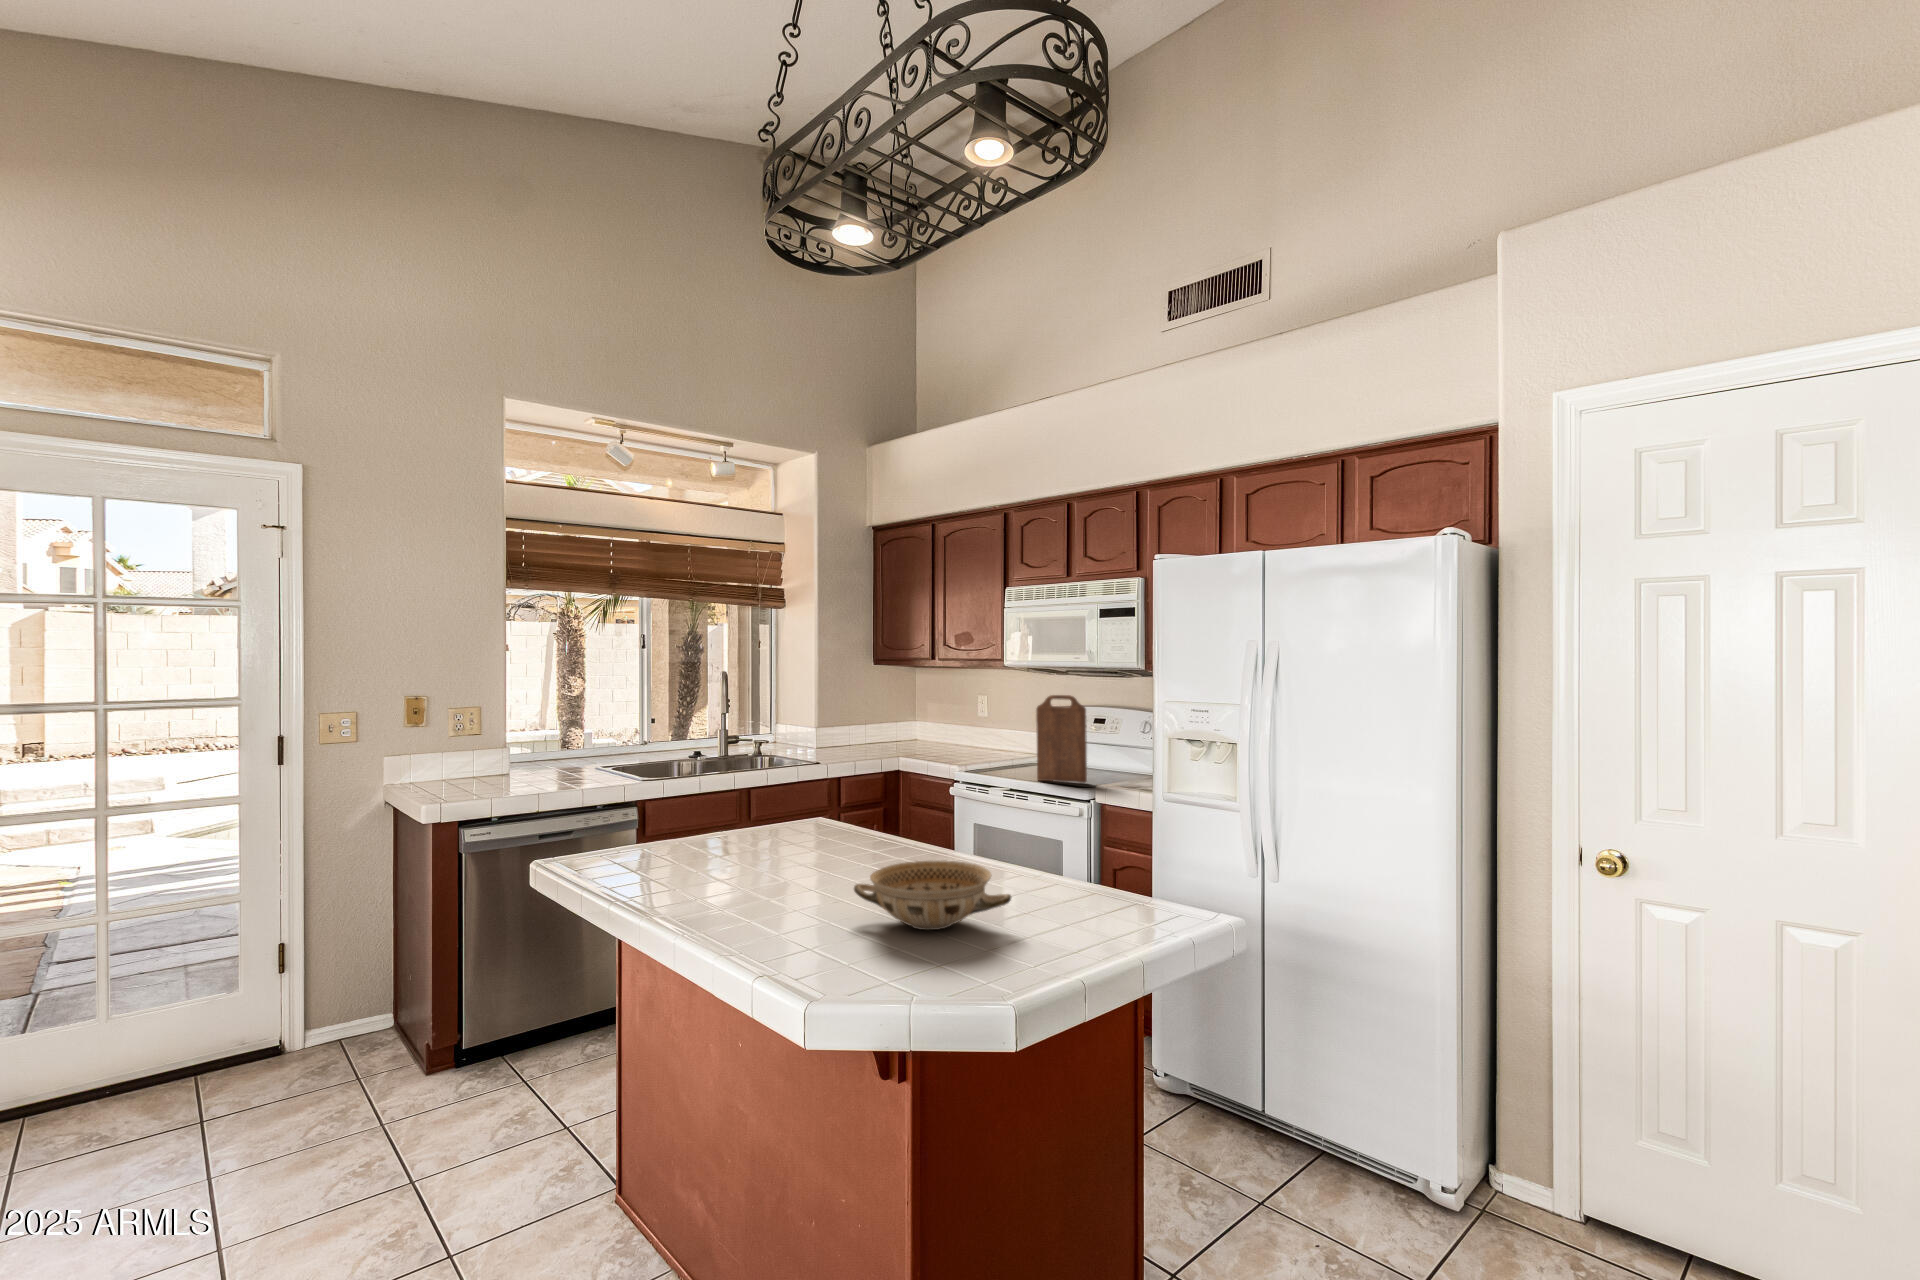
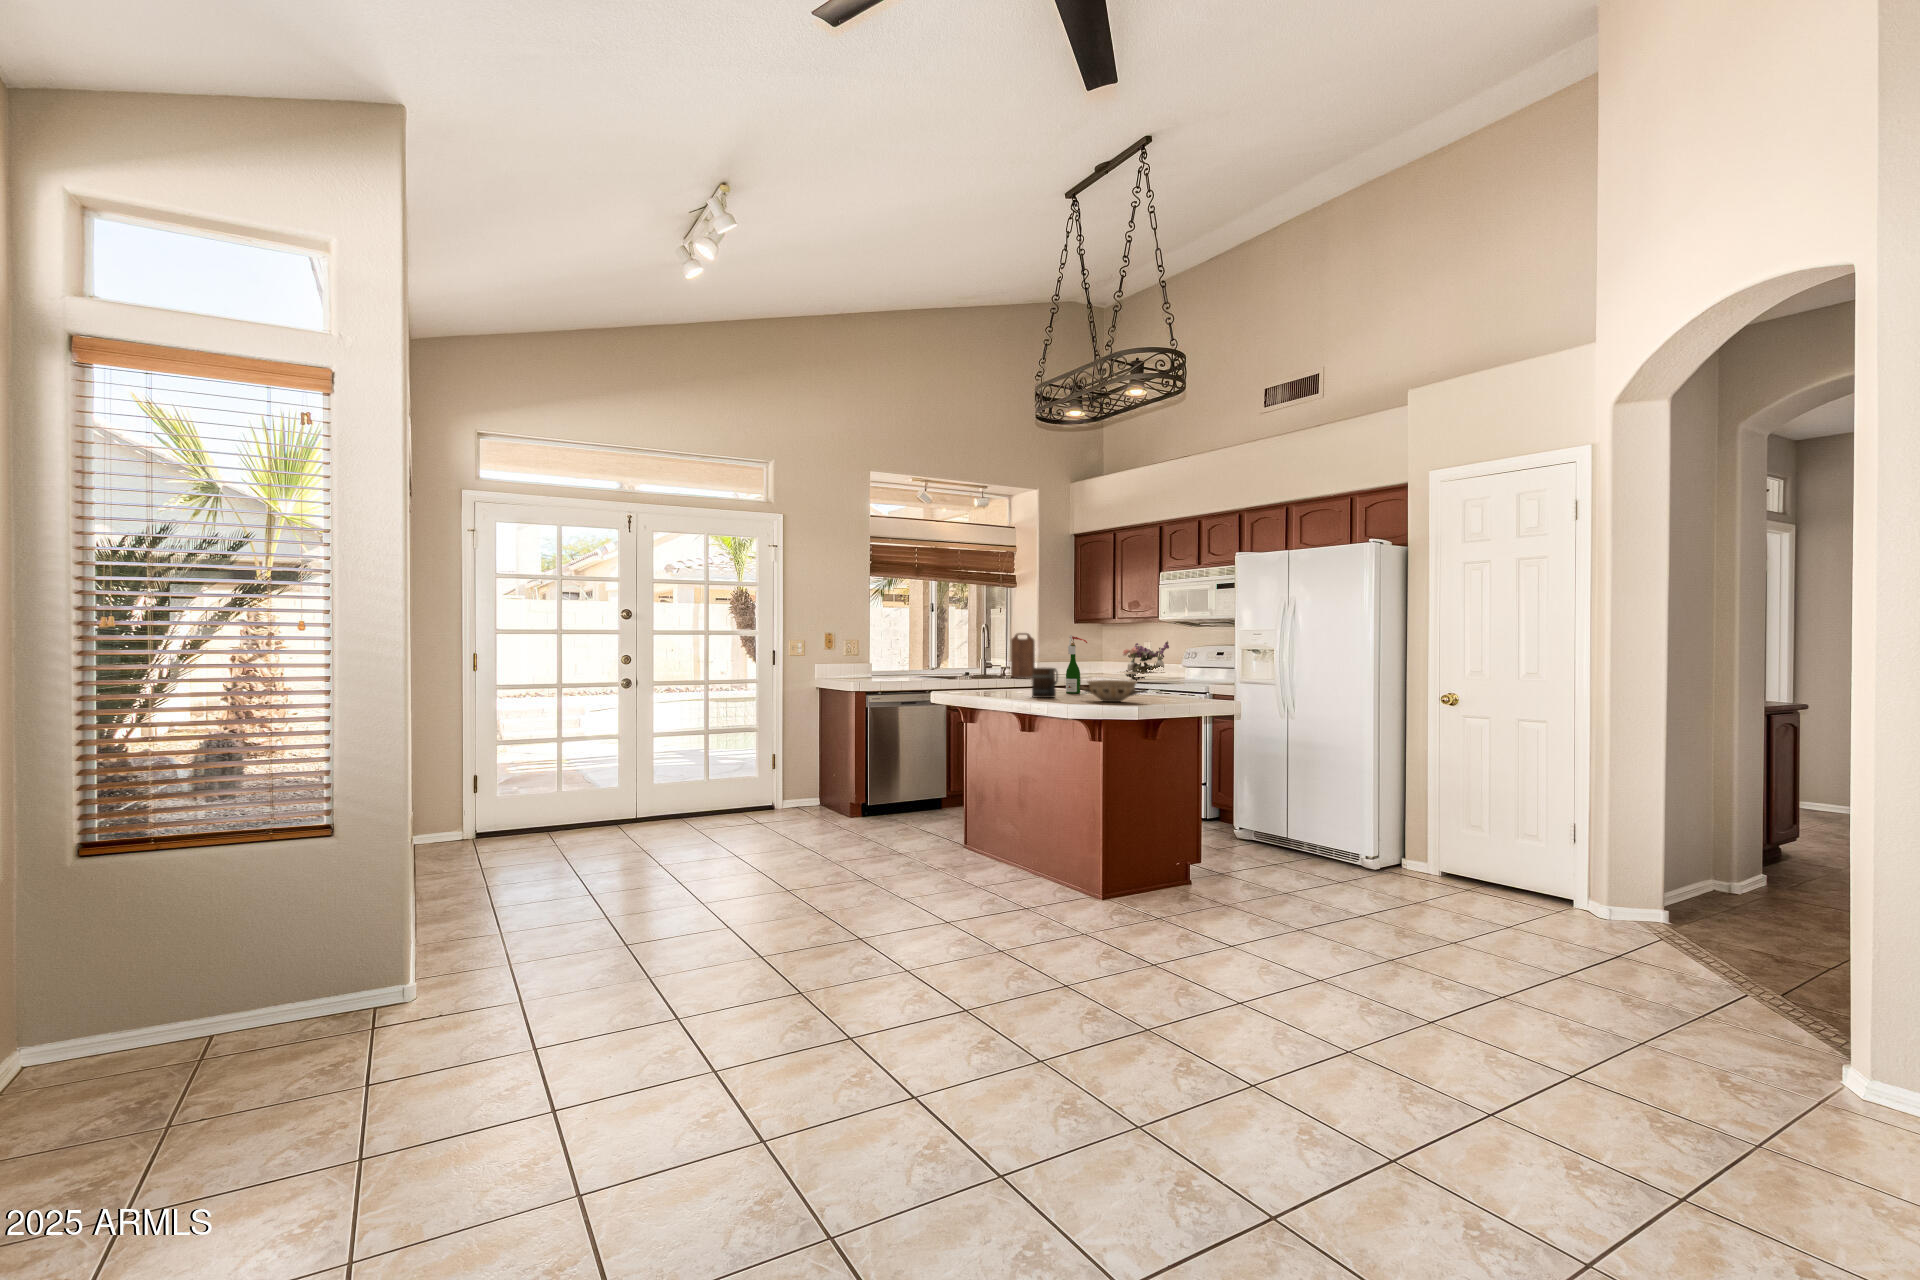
cutting board: present [1036,695,1087,783] -> present [1011,633,1035,678]
flower arrangement: none [938,696,1020,762] -> present [1120,641,1169,681]
wine bottle: none [837,730,880,853] -> present [1066,635,1087,694]
mug: none [747,824,805,904] -> present [1032,668,1058,698]

